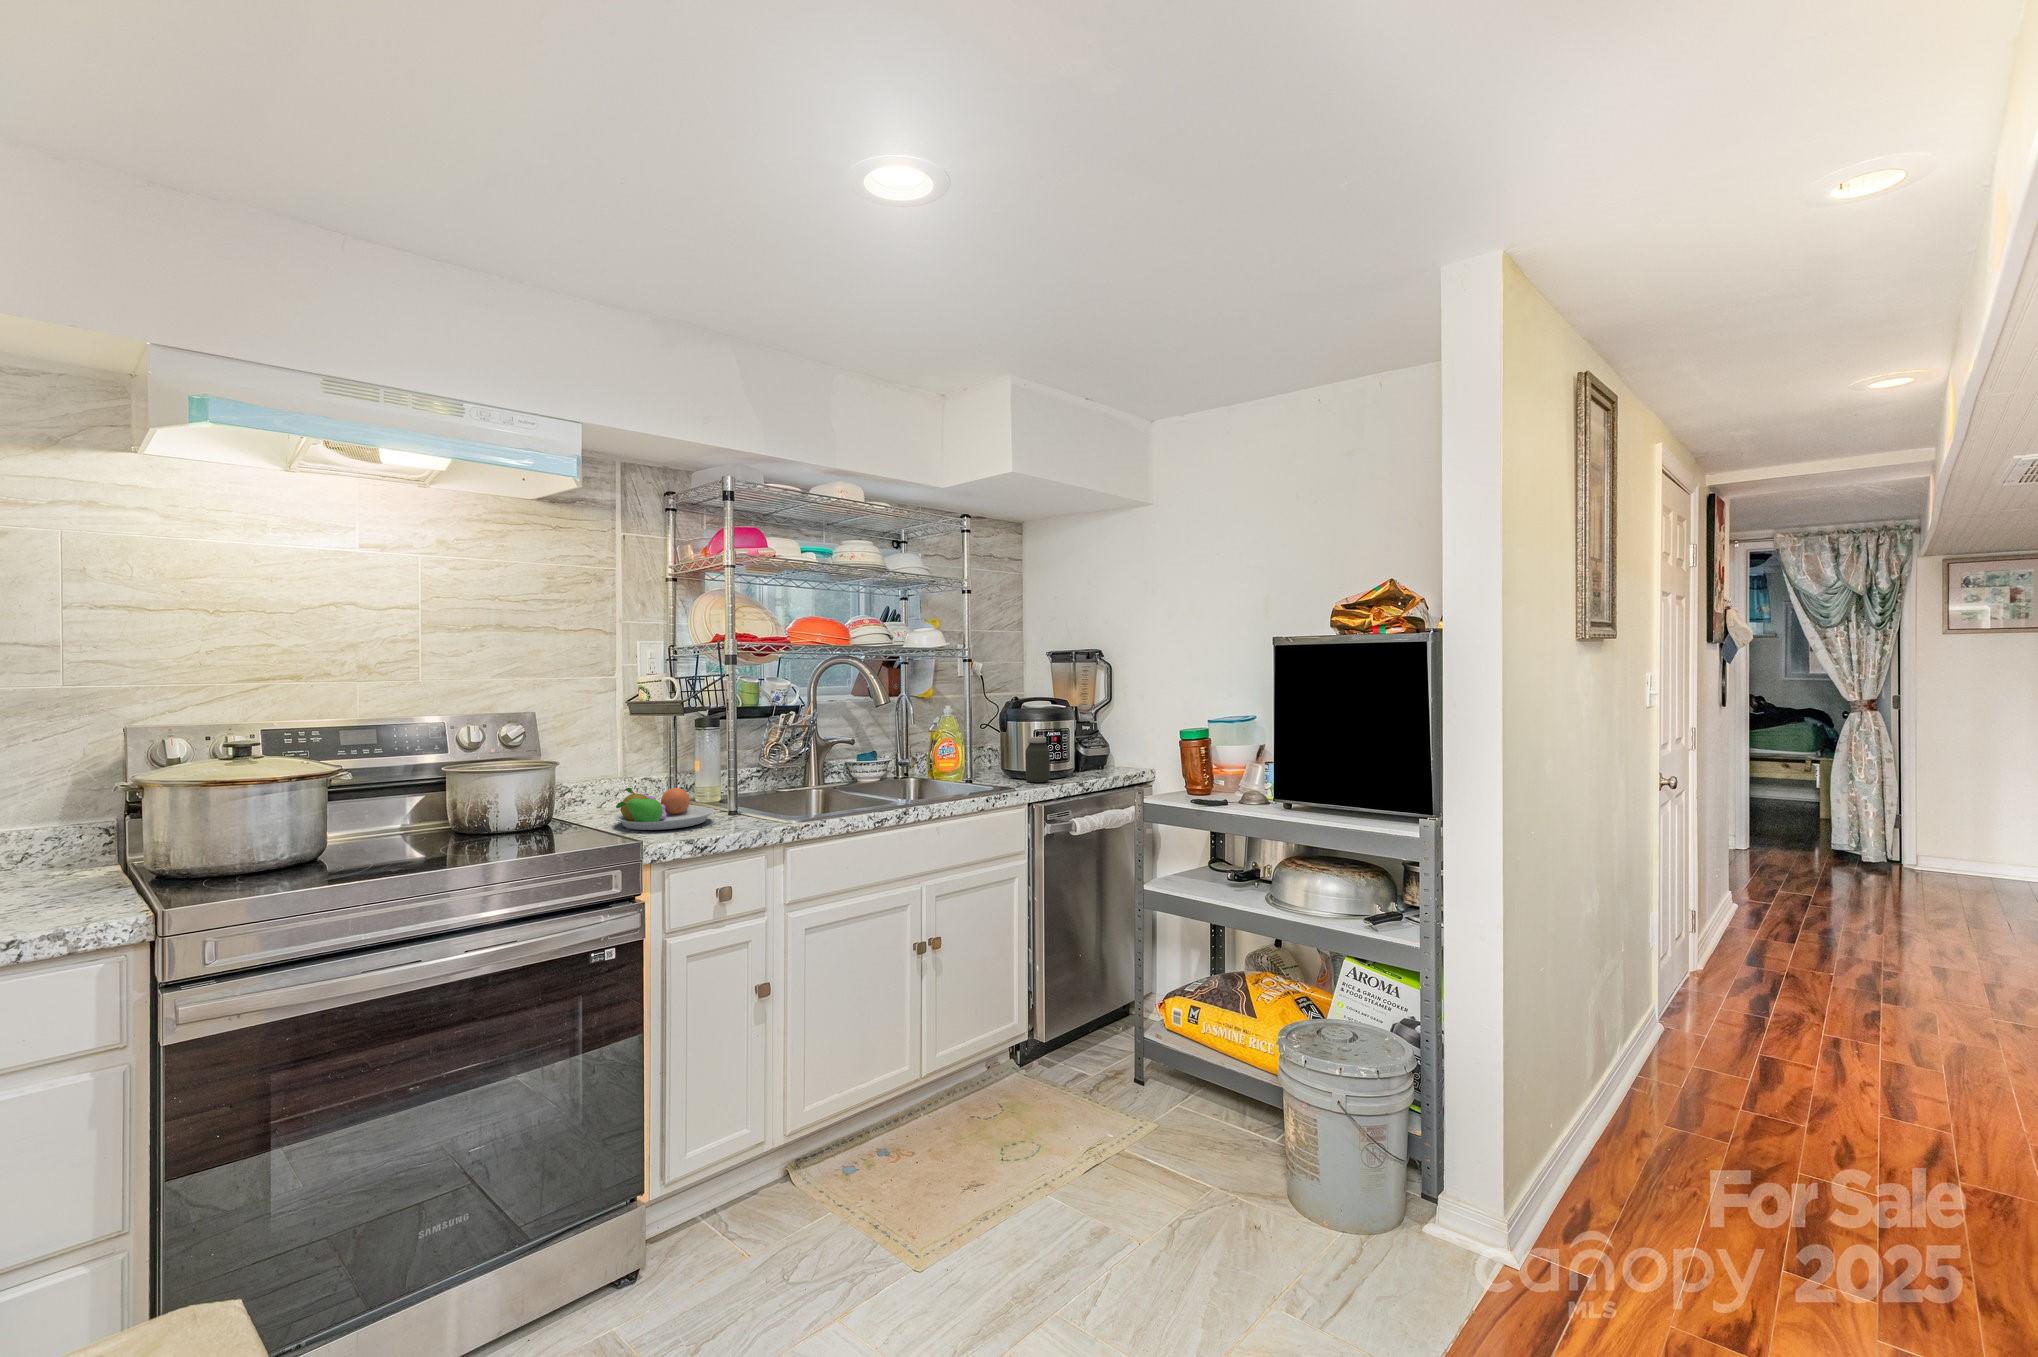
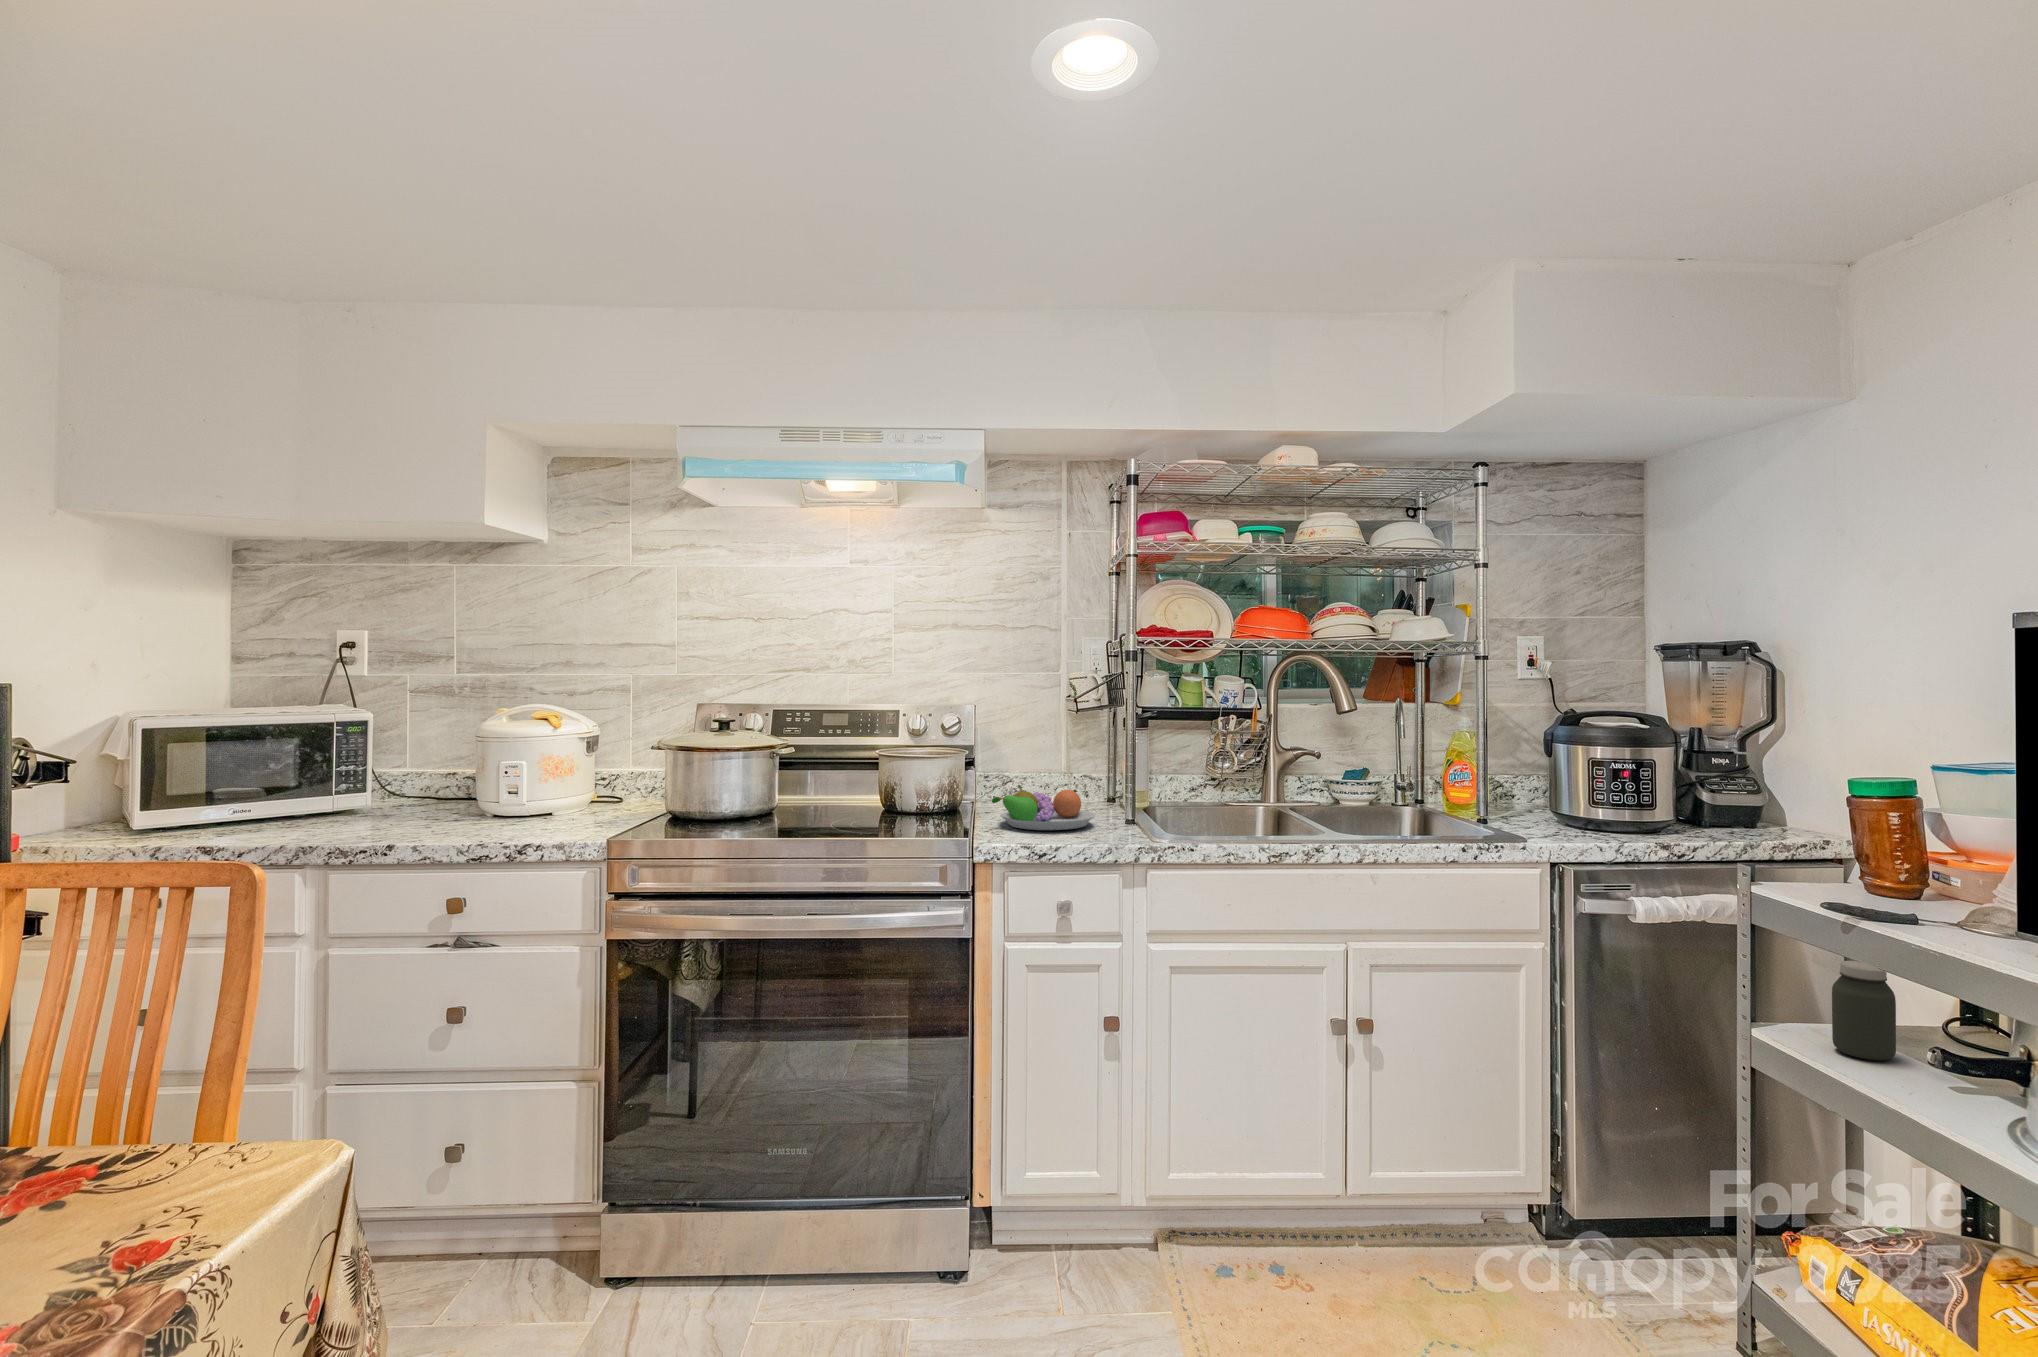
jar: present [1025,737,1050,783] -> present [1832,961,1896,1060]

